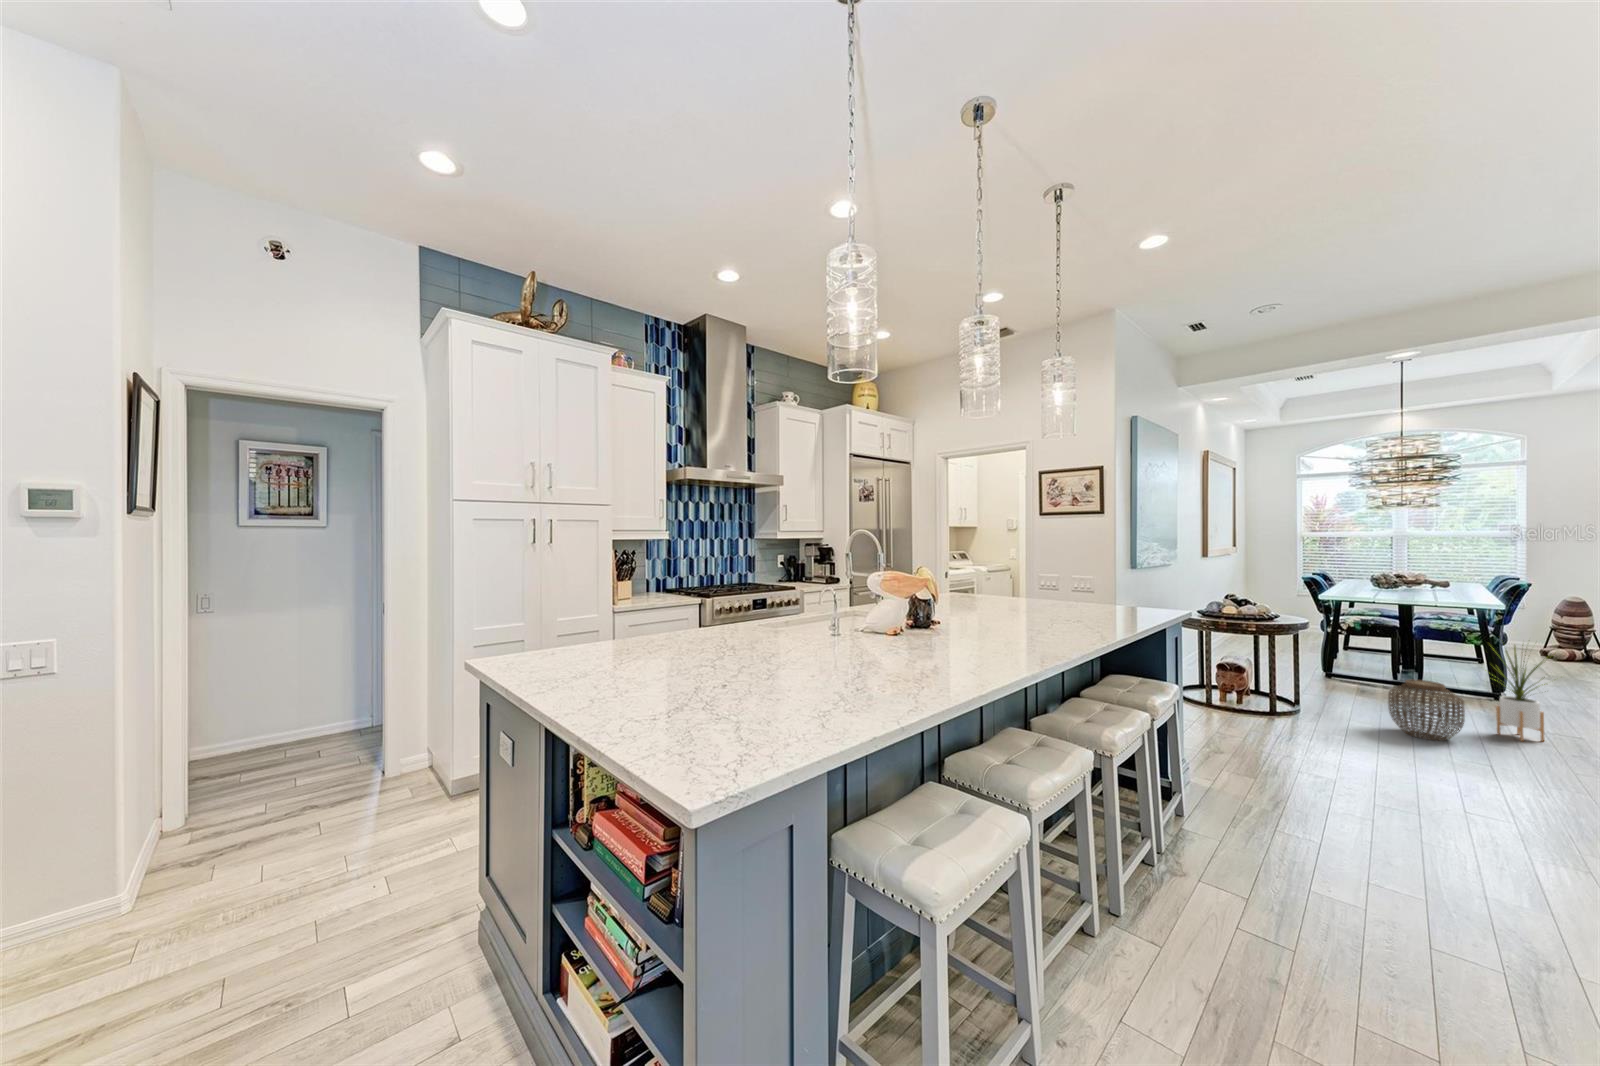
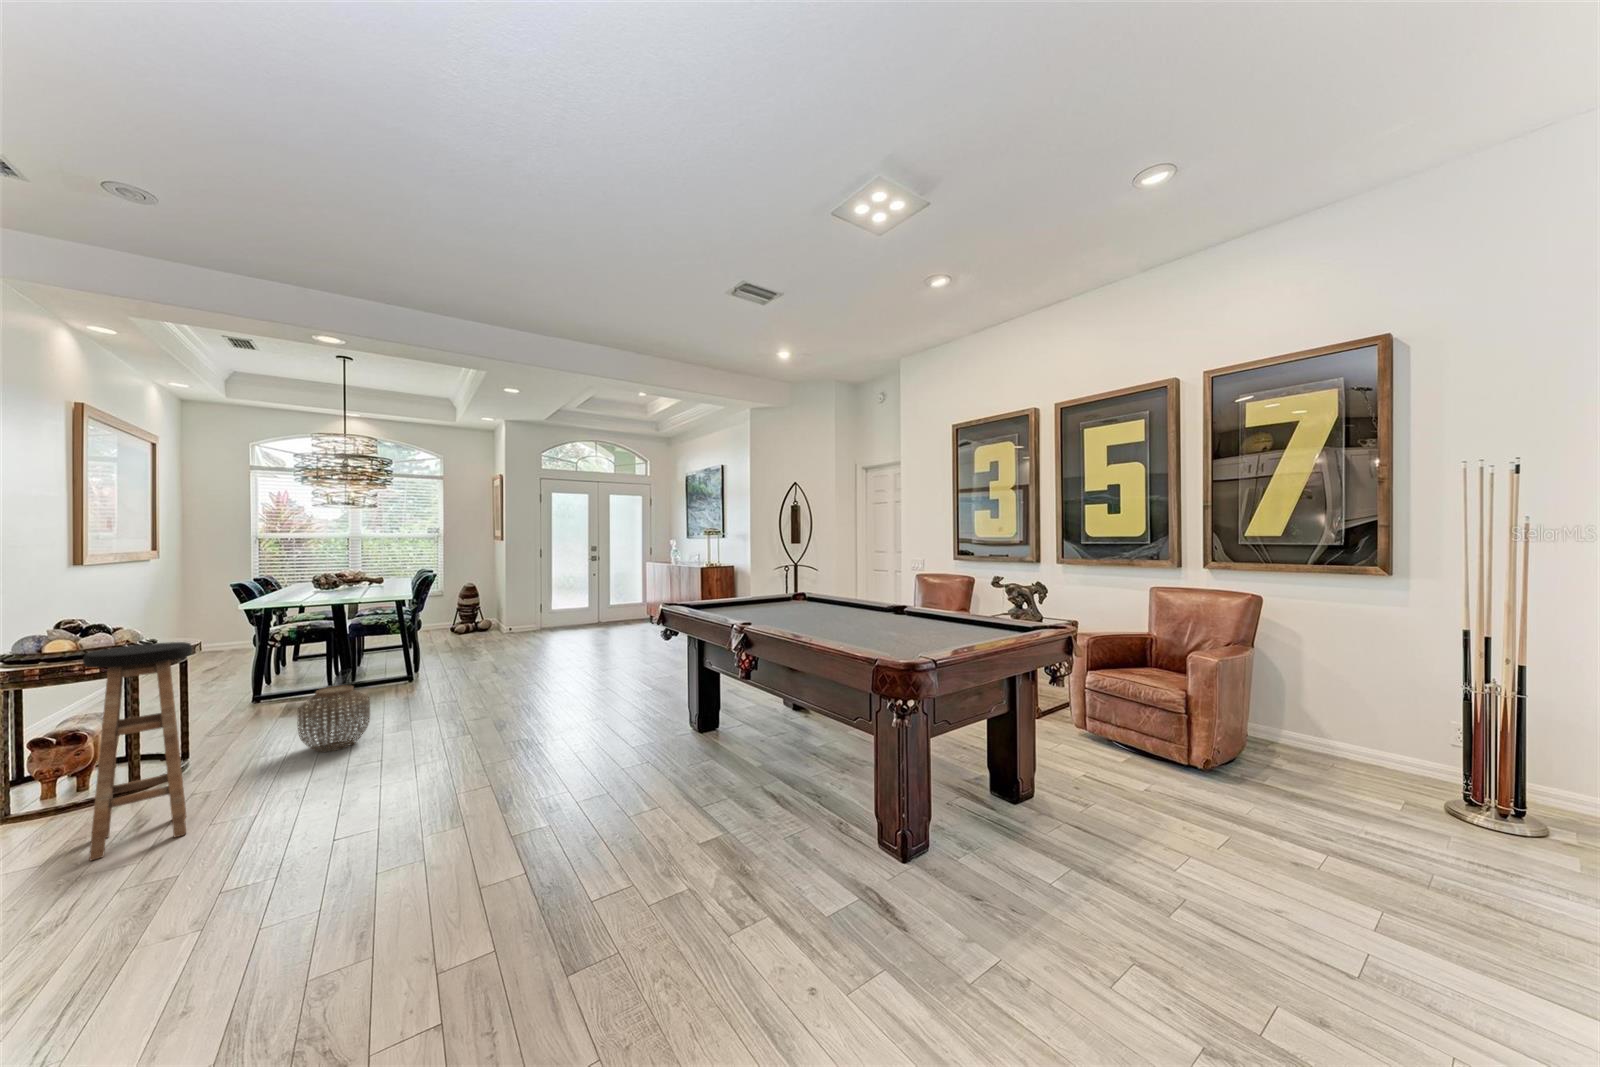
bar stool: none [1260,616,1323,756] -> present [83,642,192,860]
house plant: present [1496,646,1545,741] -> none [387,623,447,720]

